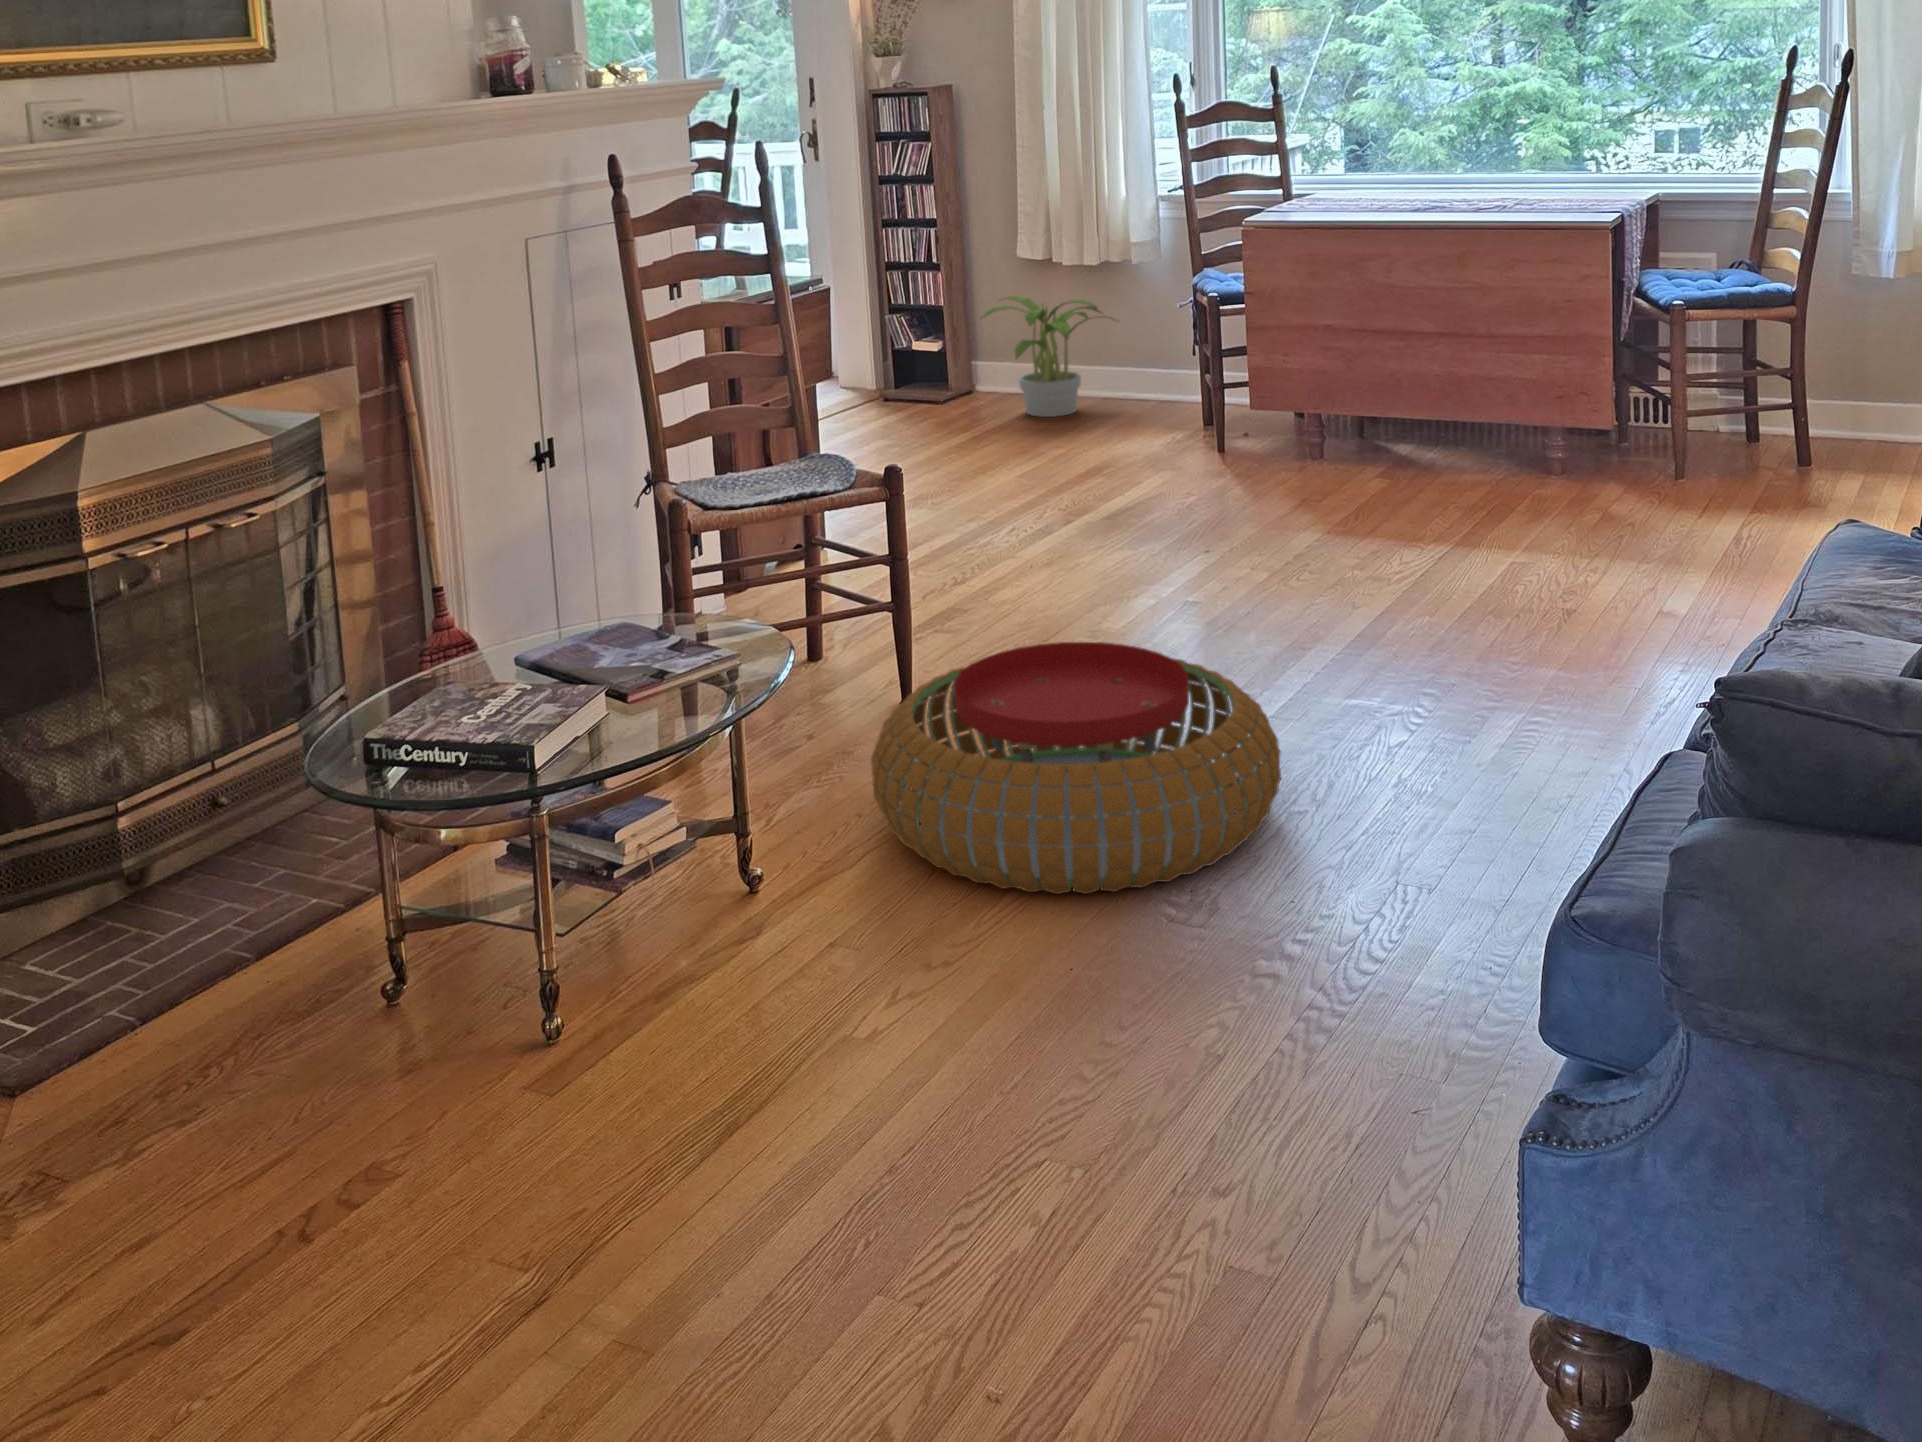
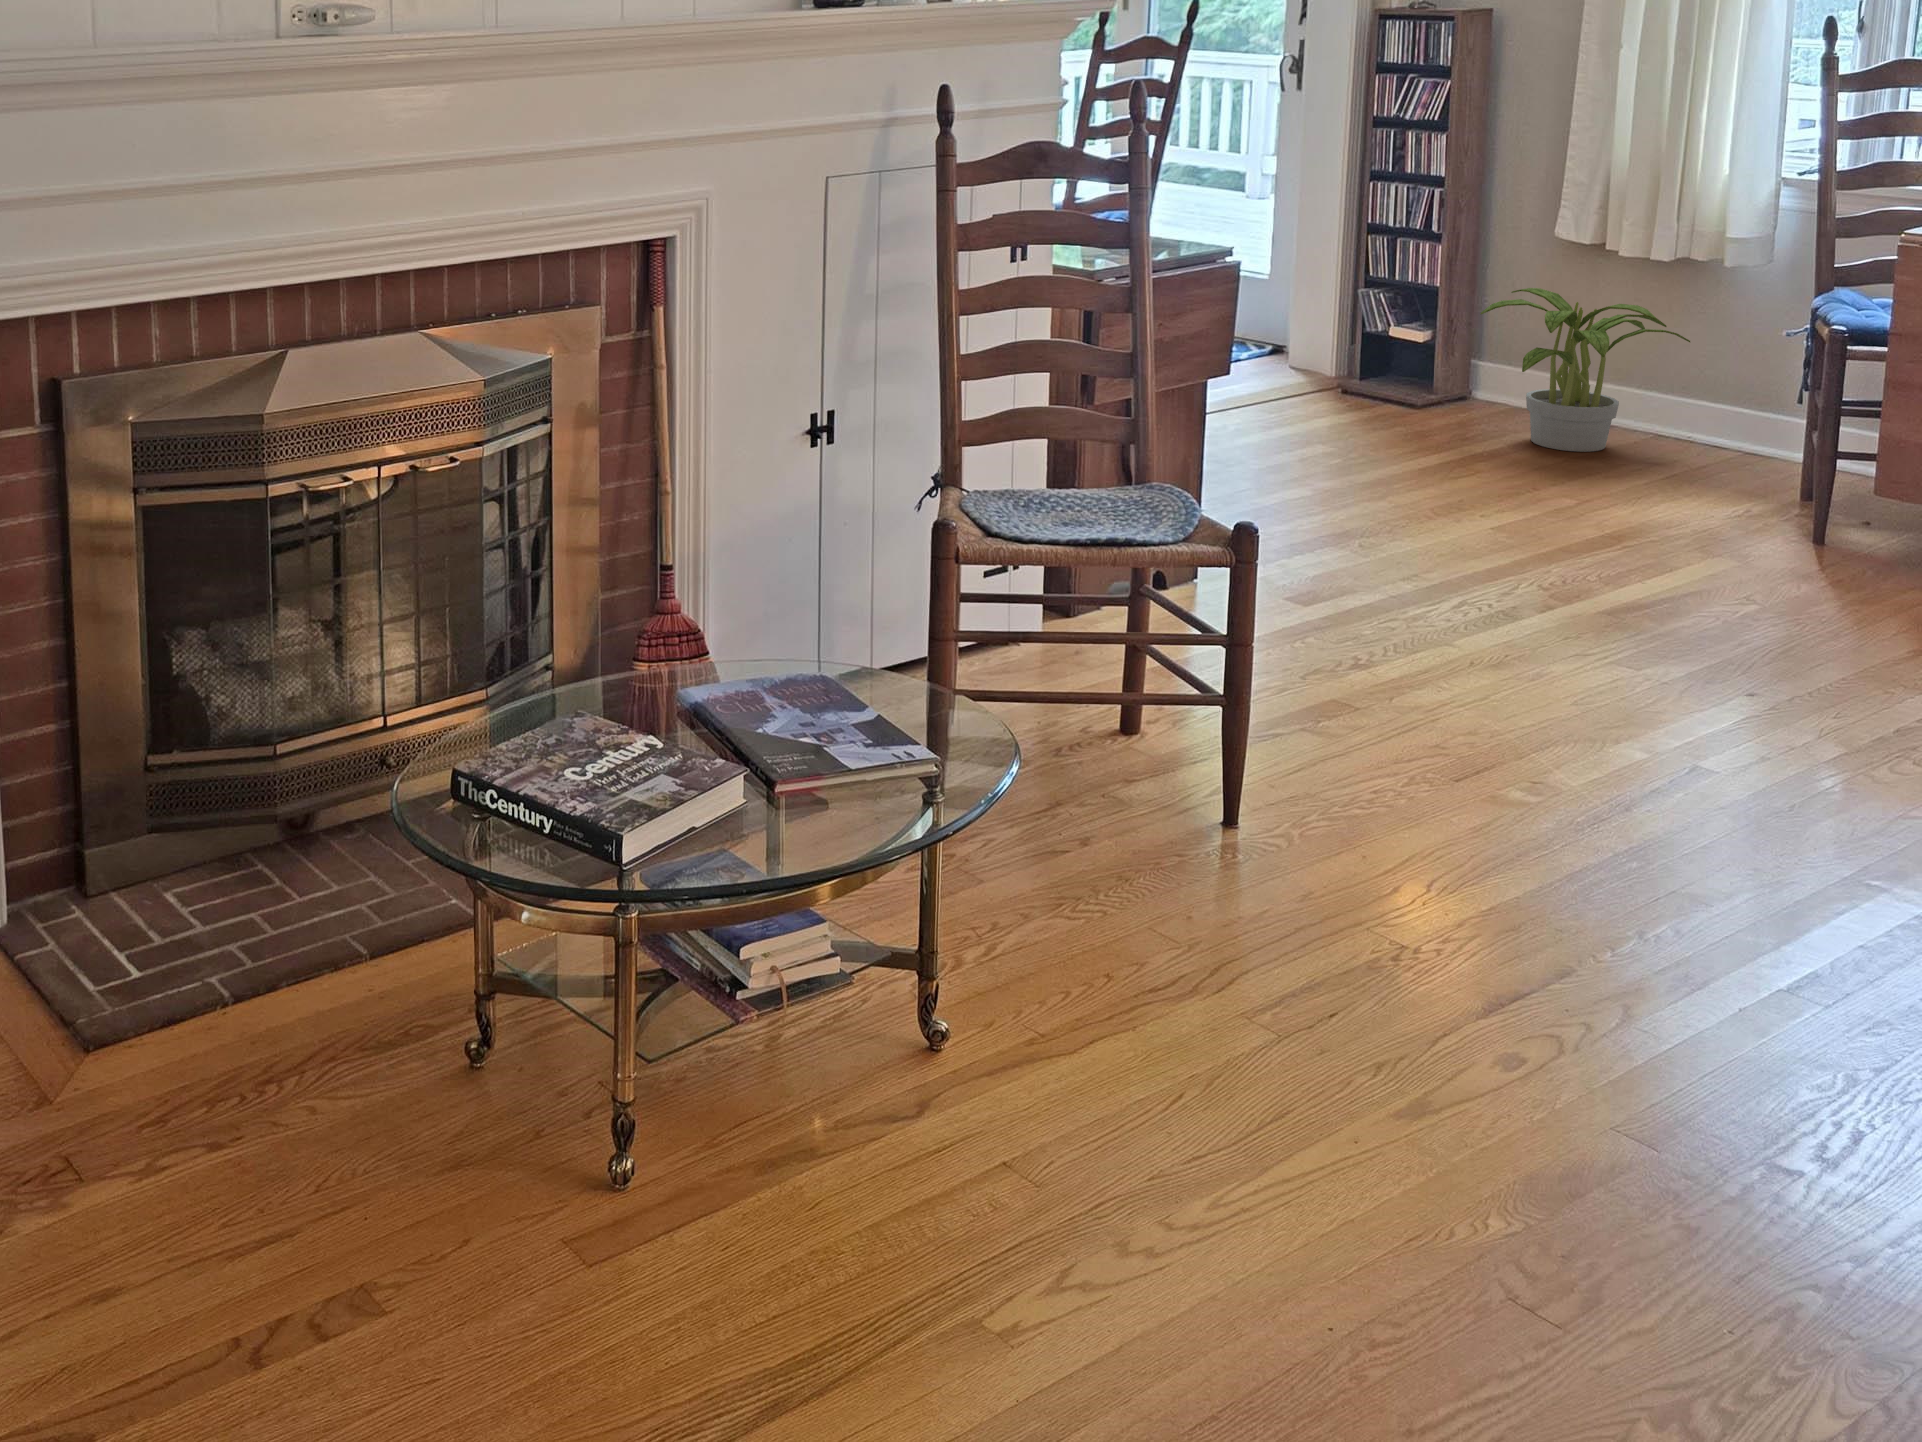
pouf: present [871,642,1281,894] -> none [1113,815,1756,1224]

